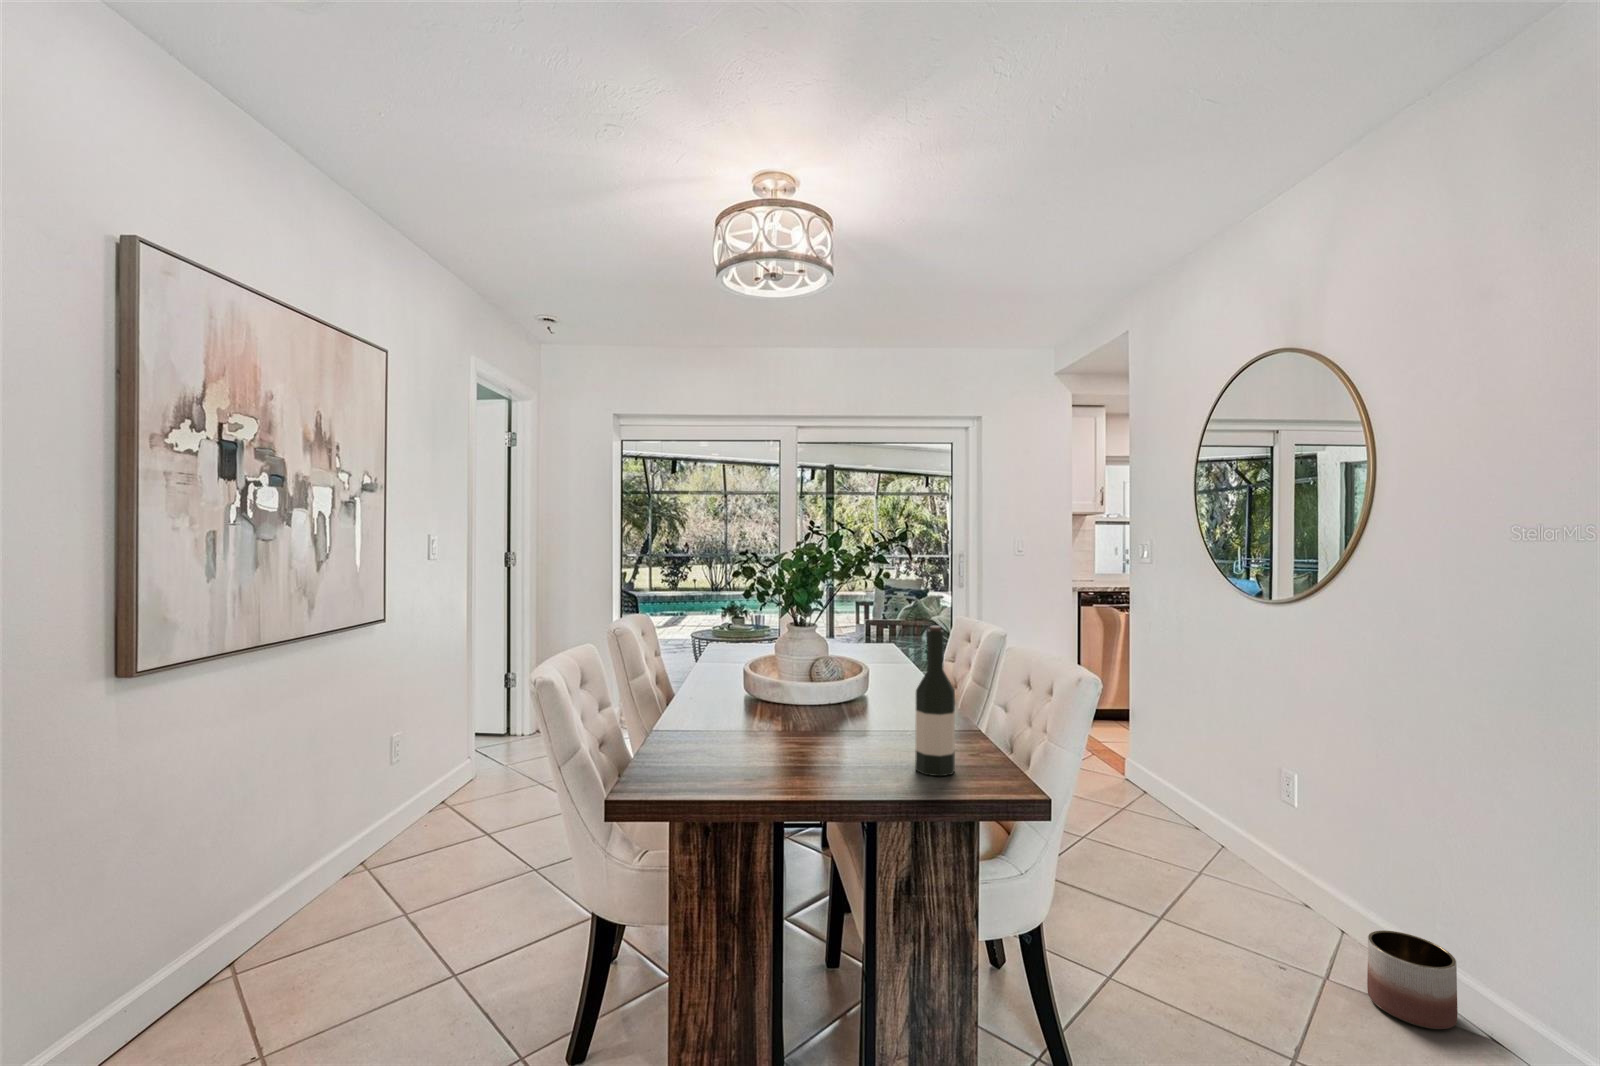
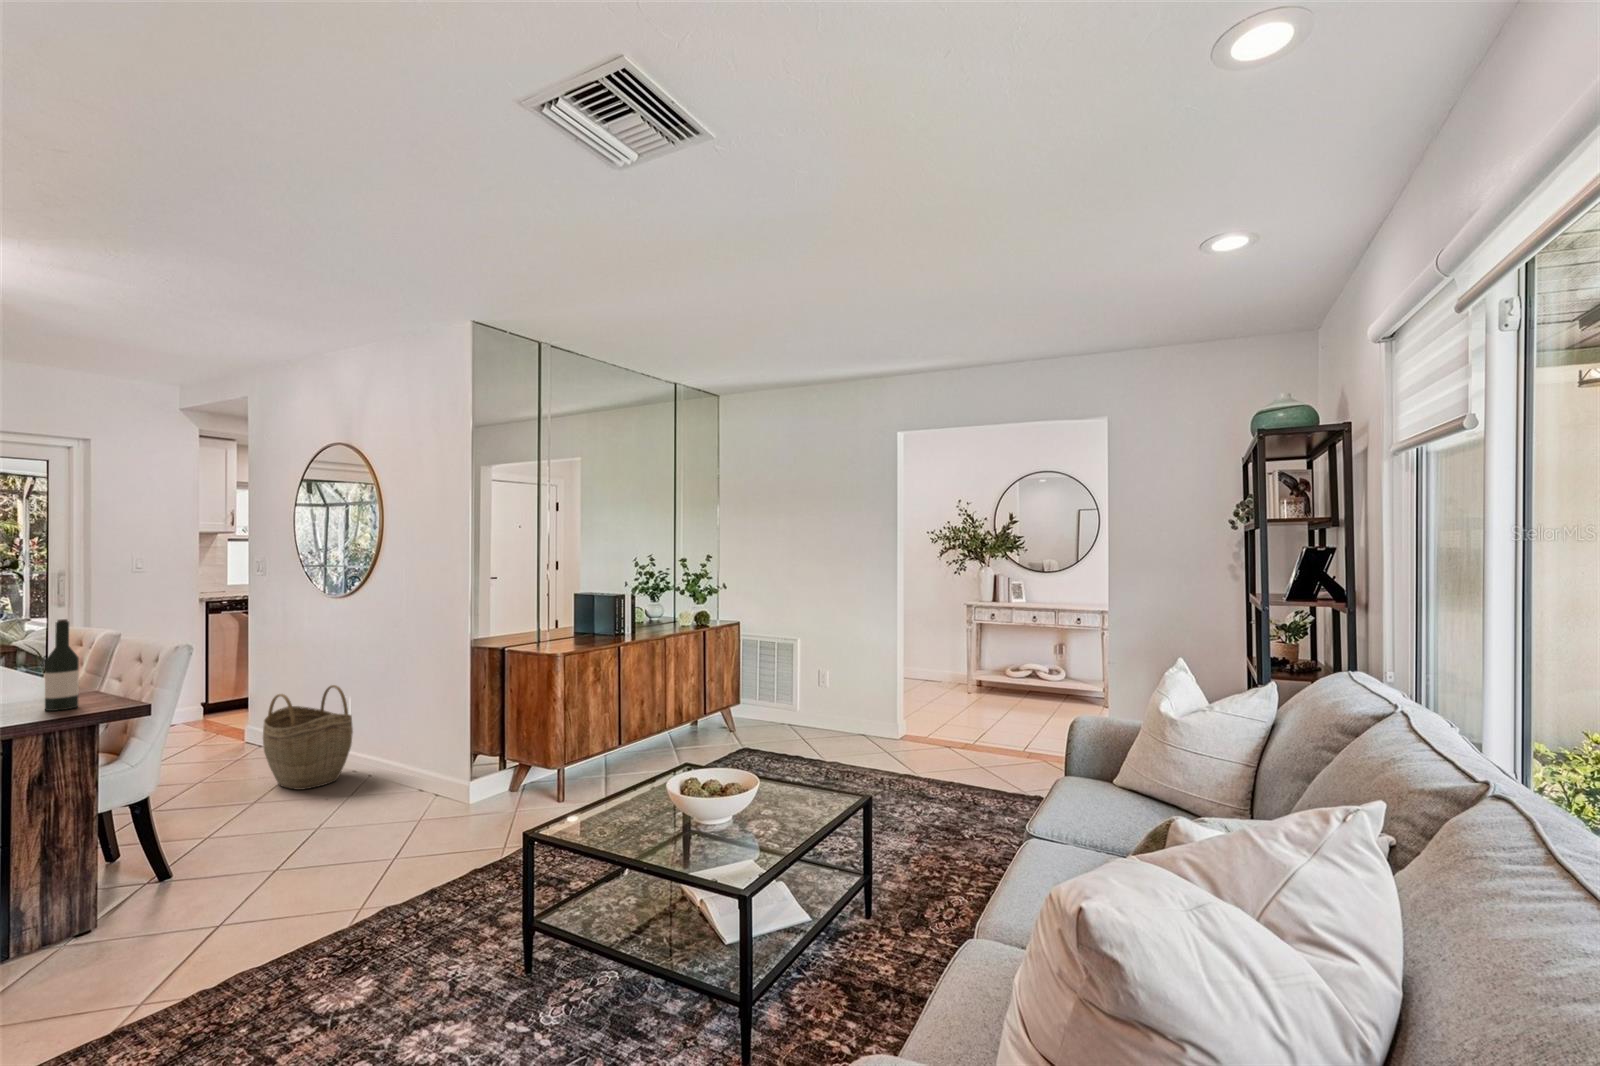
woven basket: none [1168,749,1313,920] -> present [263,685,353,790]
planter: present [1367,931,1458,1029] -> none [368,758,407,799]

